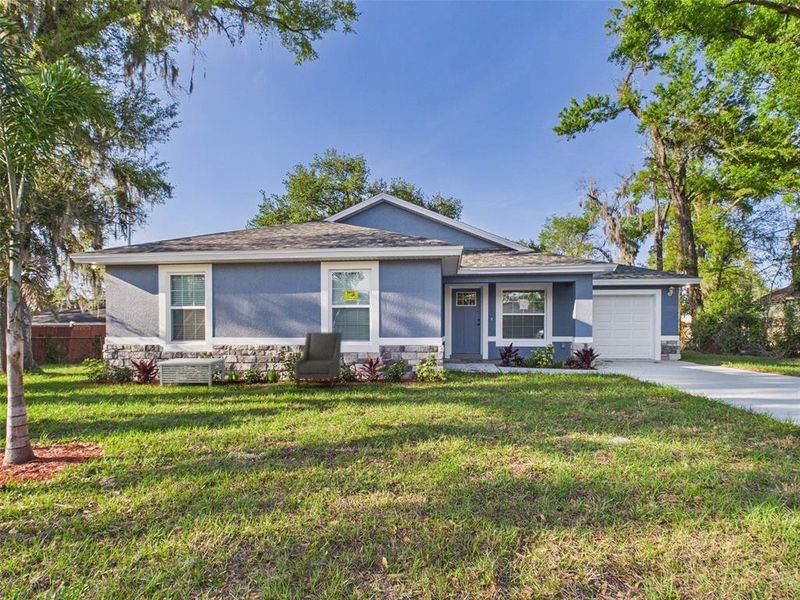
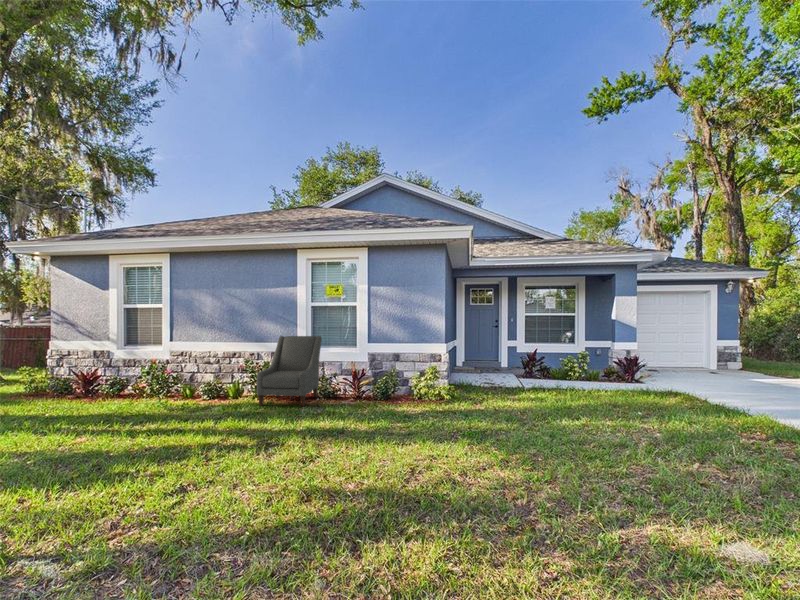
storage bench: present [157,358,226,386] -> none [96,366,183,401]

